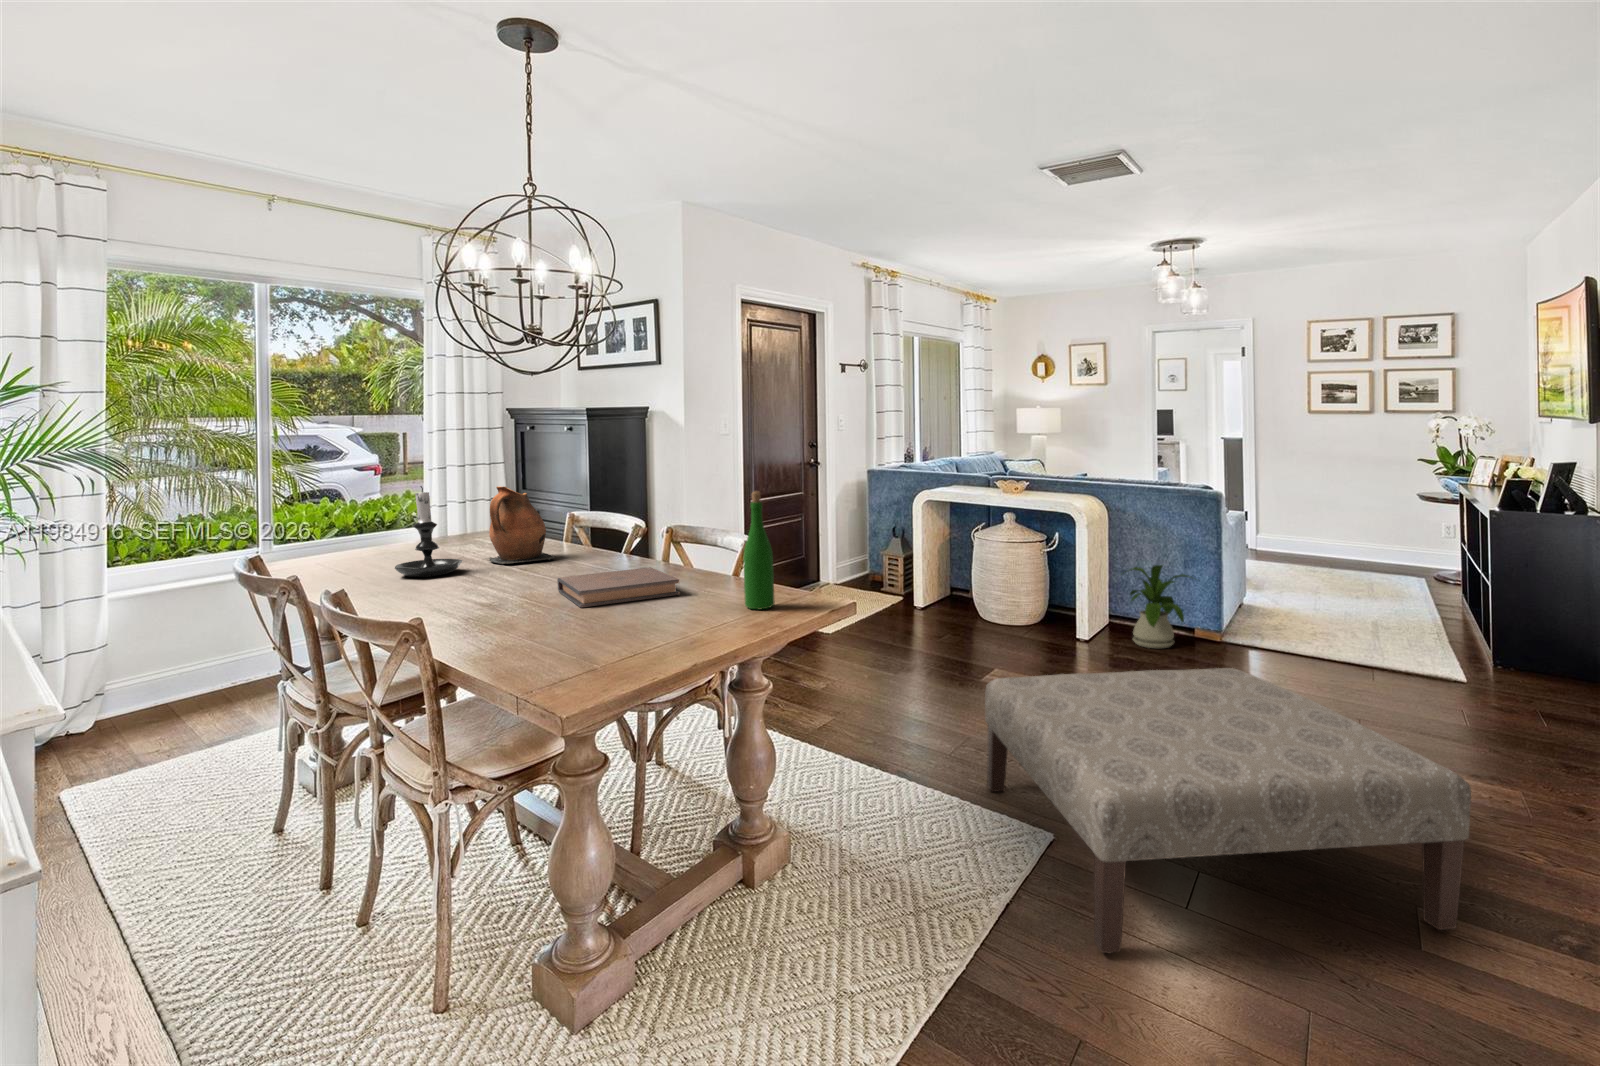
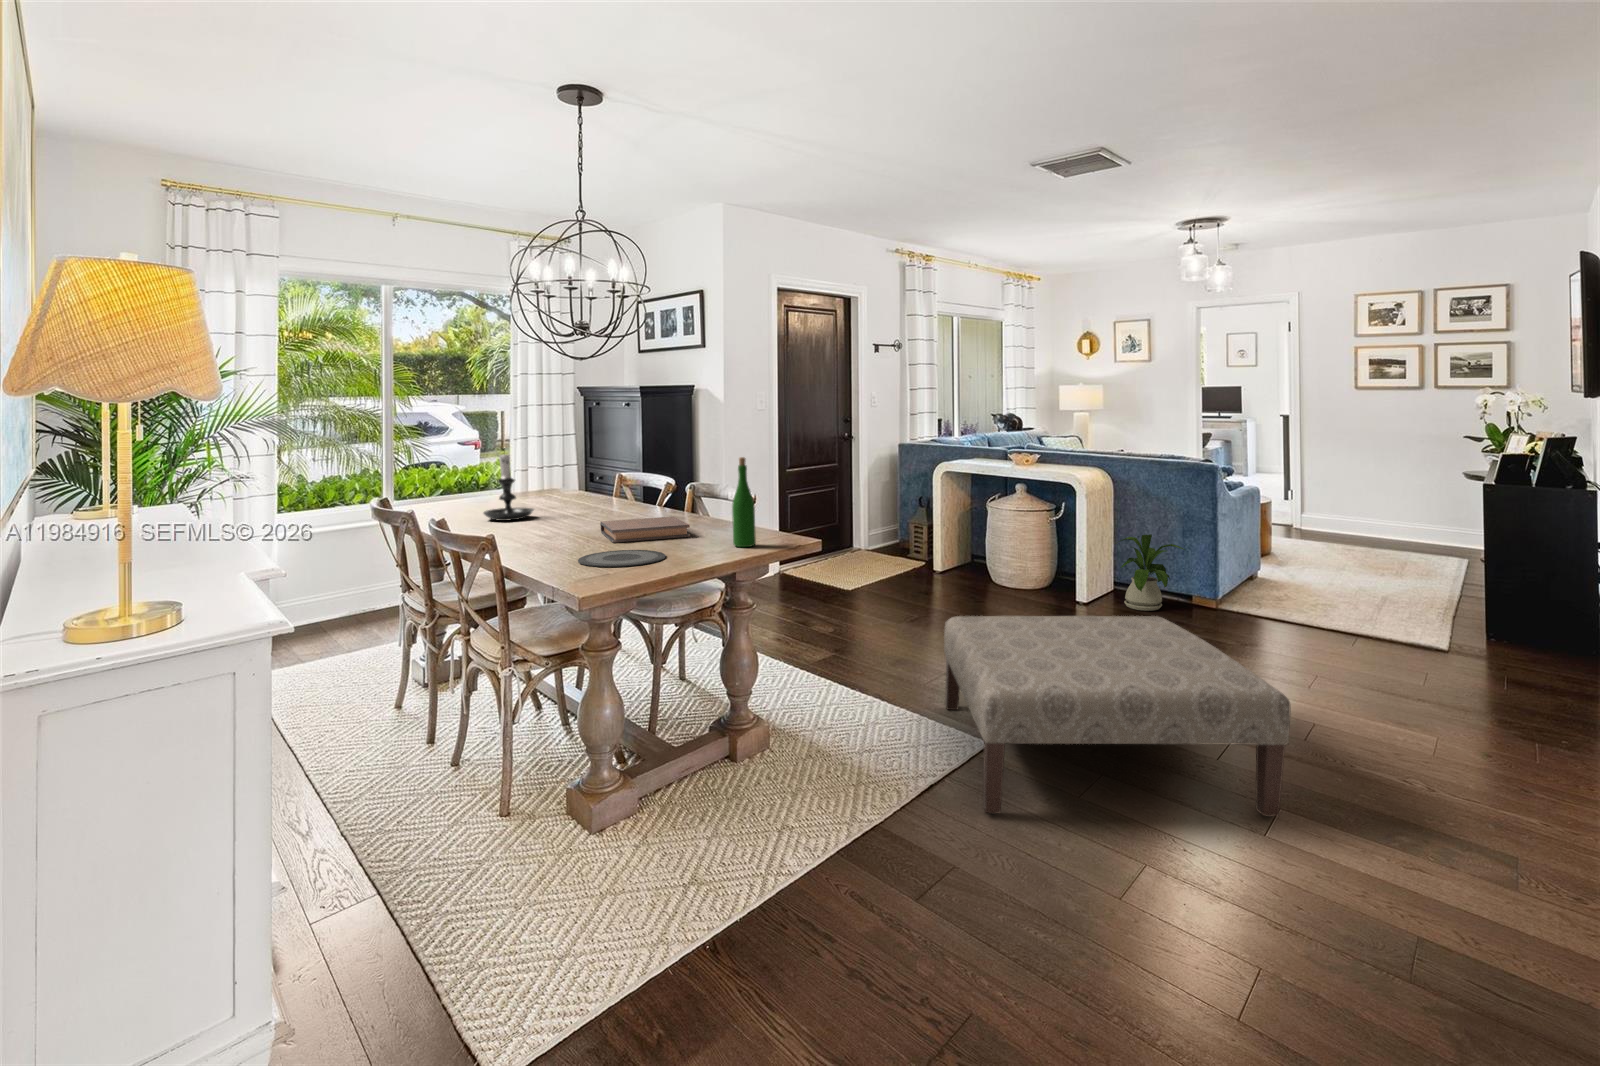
ceramic pitcher: present [489,486,555,564] -> none [553,452,608,513]
plate: none [542,619,663,650] -> present [578,550,666,567]

